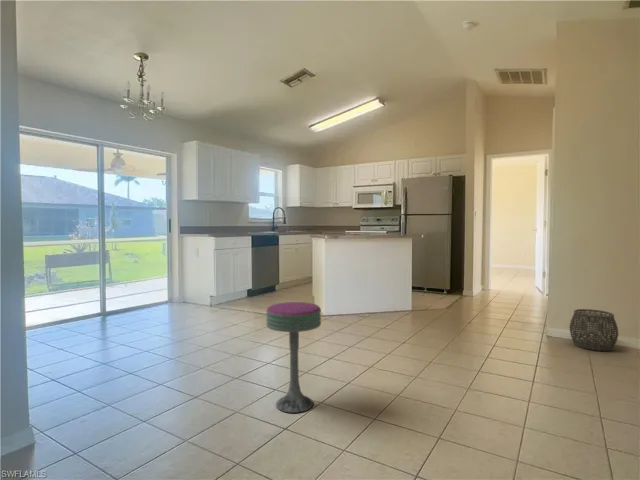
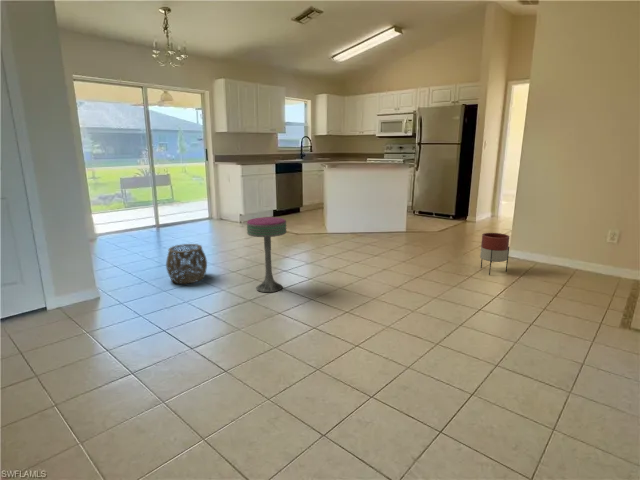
woven basket: present [569,309,618,351] -> present [166,244,207,284]
planter: none [535,312,571,365] -> present [480,233,509,275]

